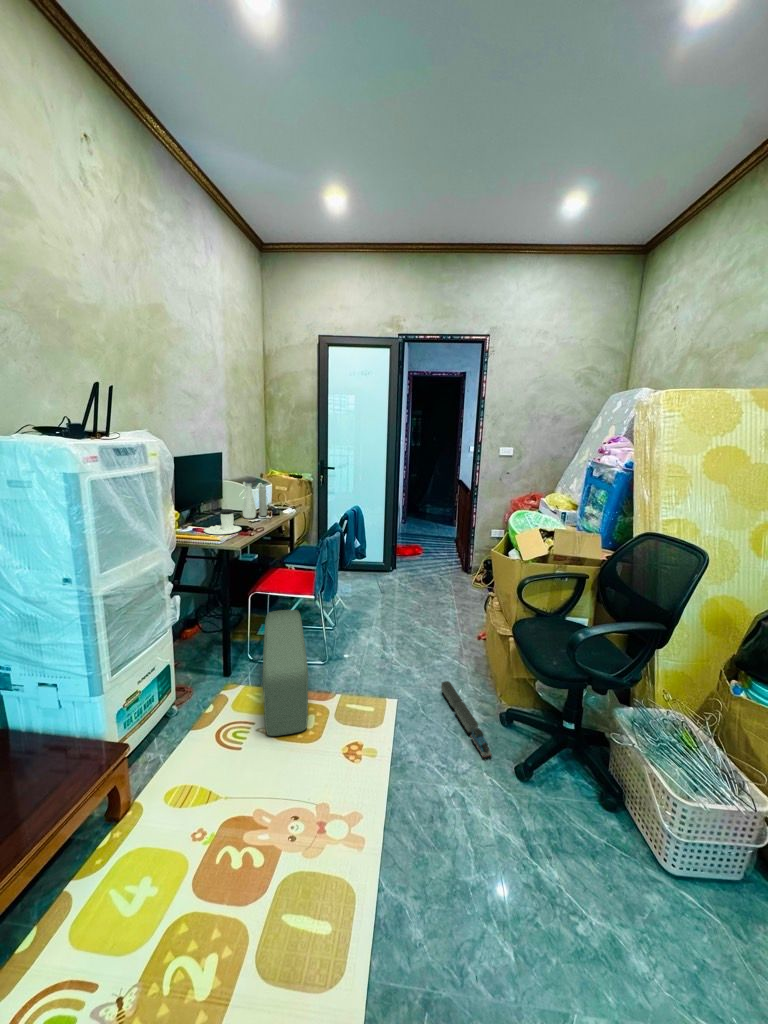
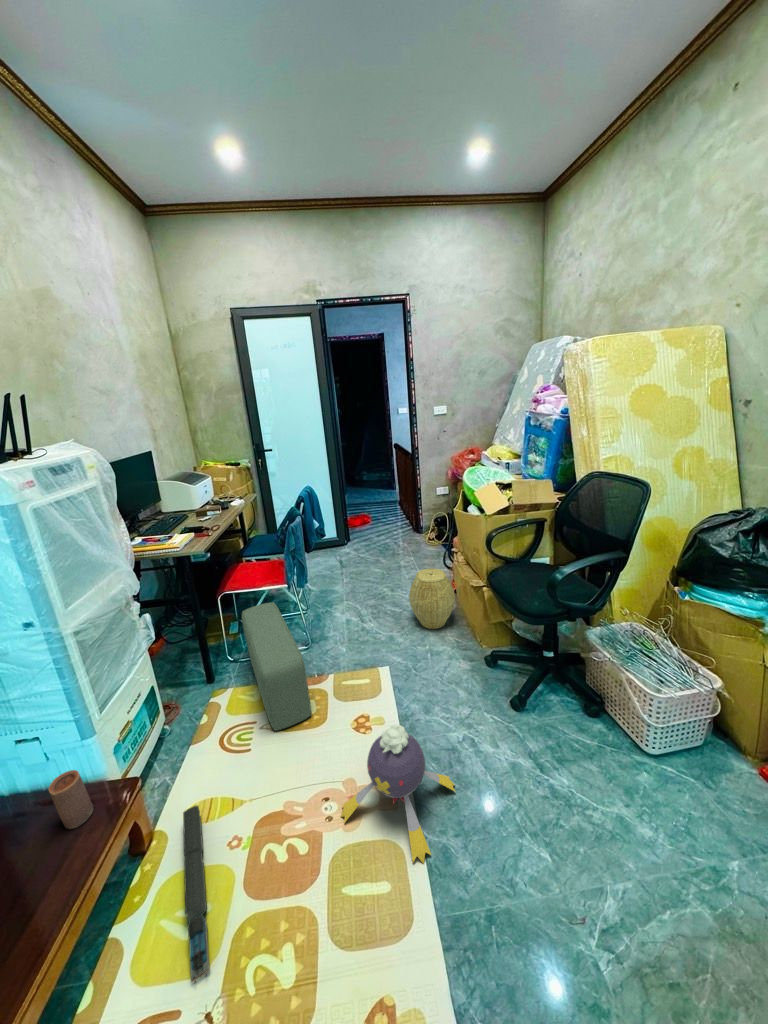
water bottle: present [239,480,267,519] -> none [183,476,217,518]
coffee cup: present [204,509,241,534] -> none [155,512,197,542]
woven basket: none [433,607,481,672] -> present [409,568,455,629]
toy train: present [441,681,492,758] -> present [183,806,210,983]
candle: none [51,720,86,775] -> present [49,770,93,829]
plush toy: none [303,756,429,917] -> present [341,725,455,863]

